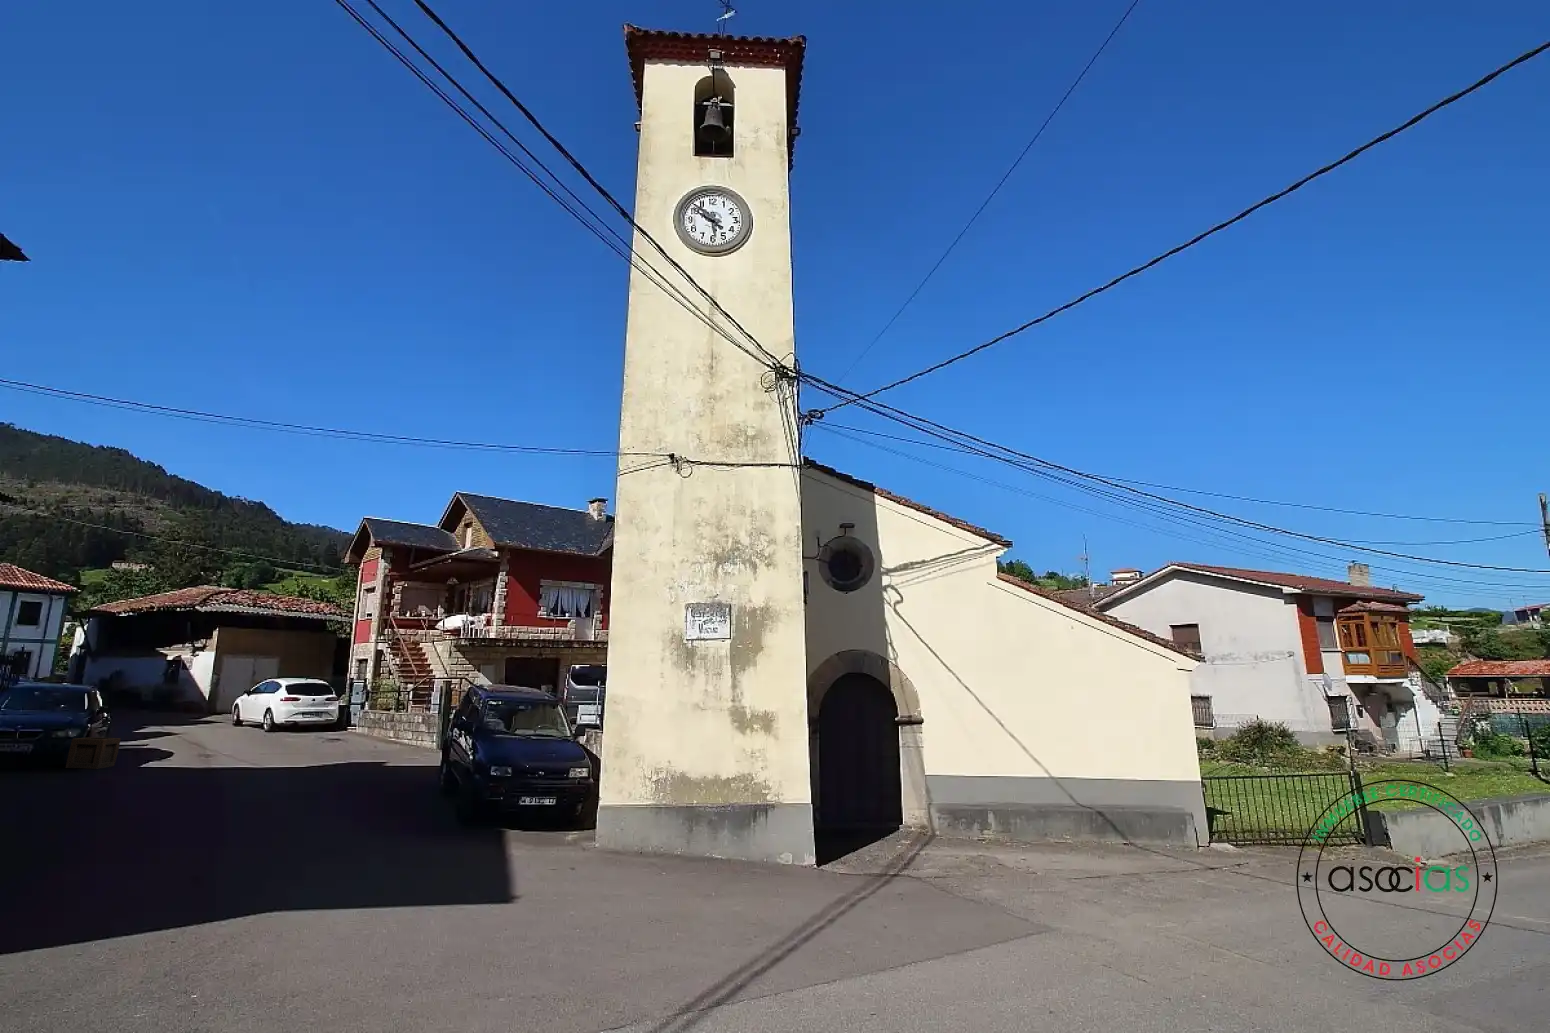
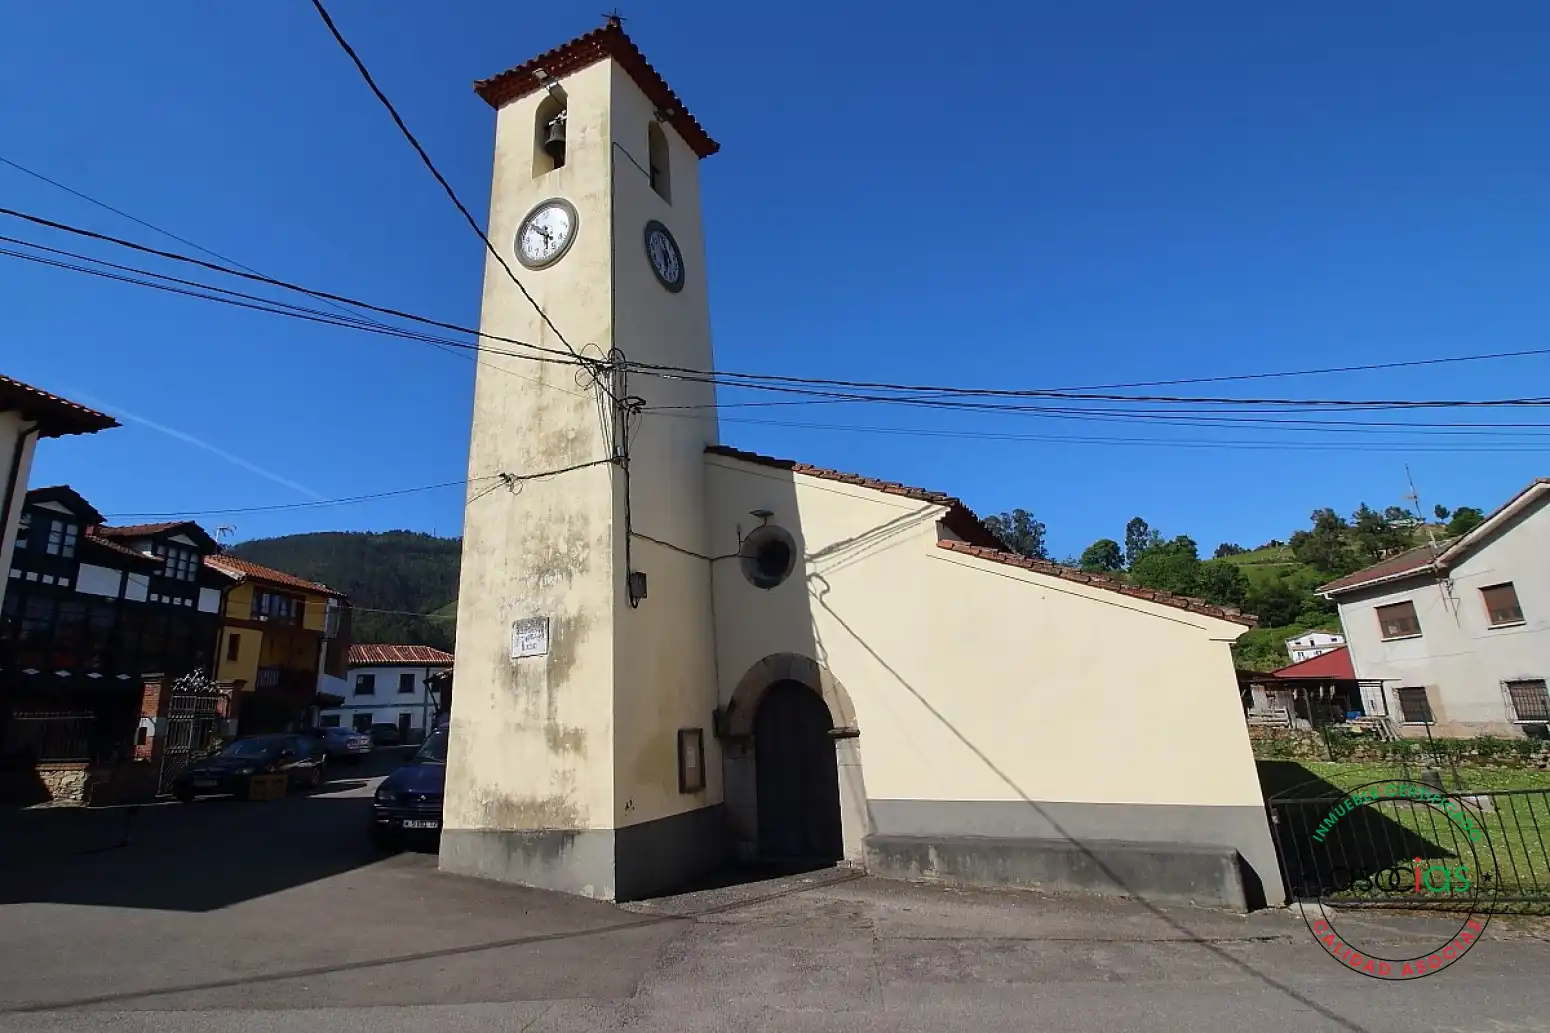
potted plant: none [76,768,109,821] -> present [120,805,141,845]

